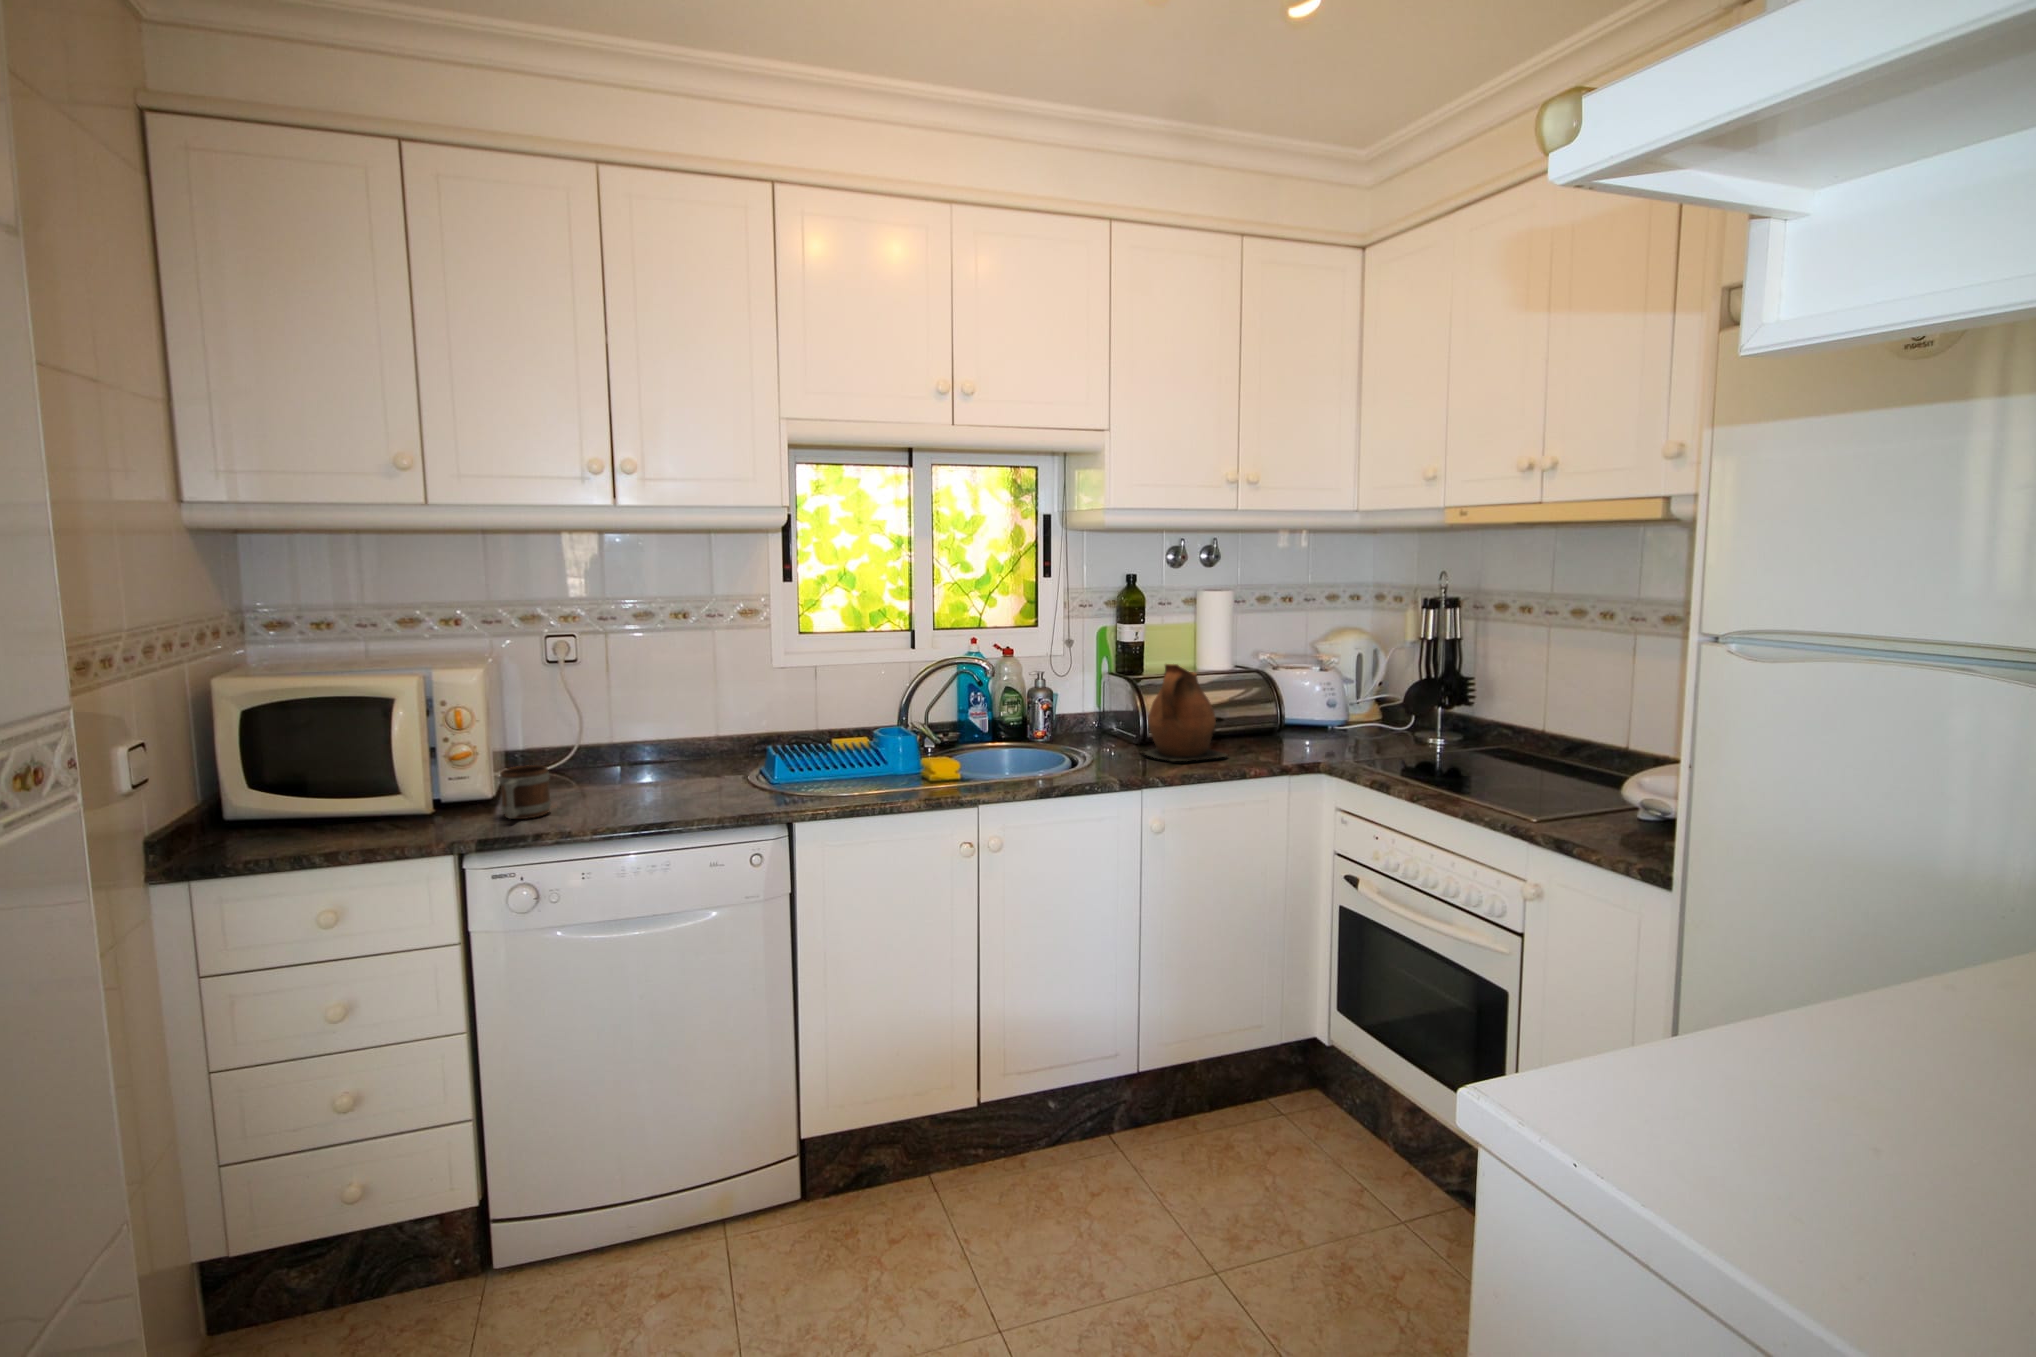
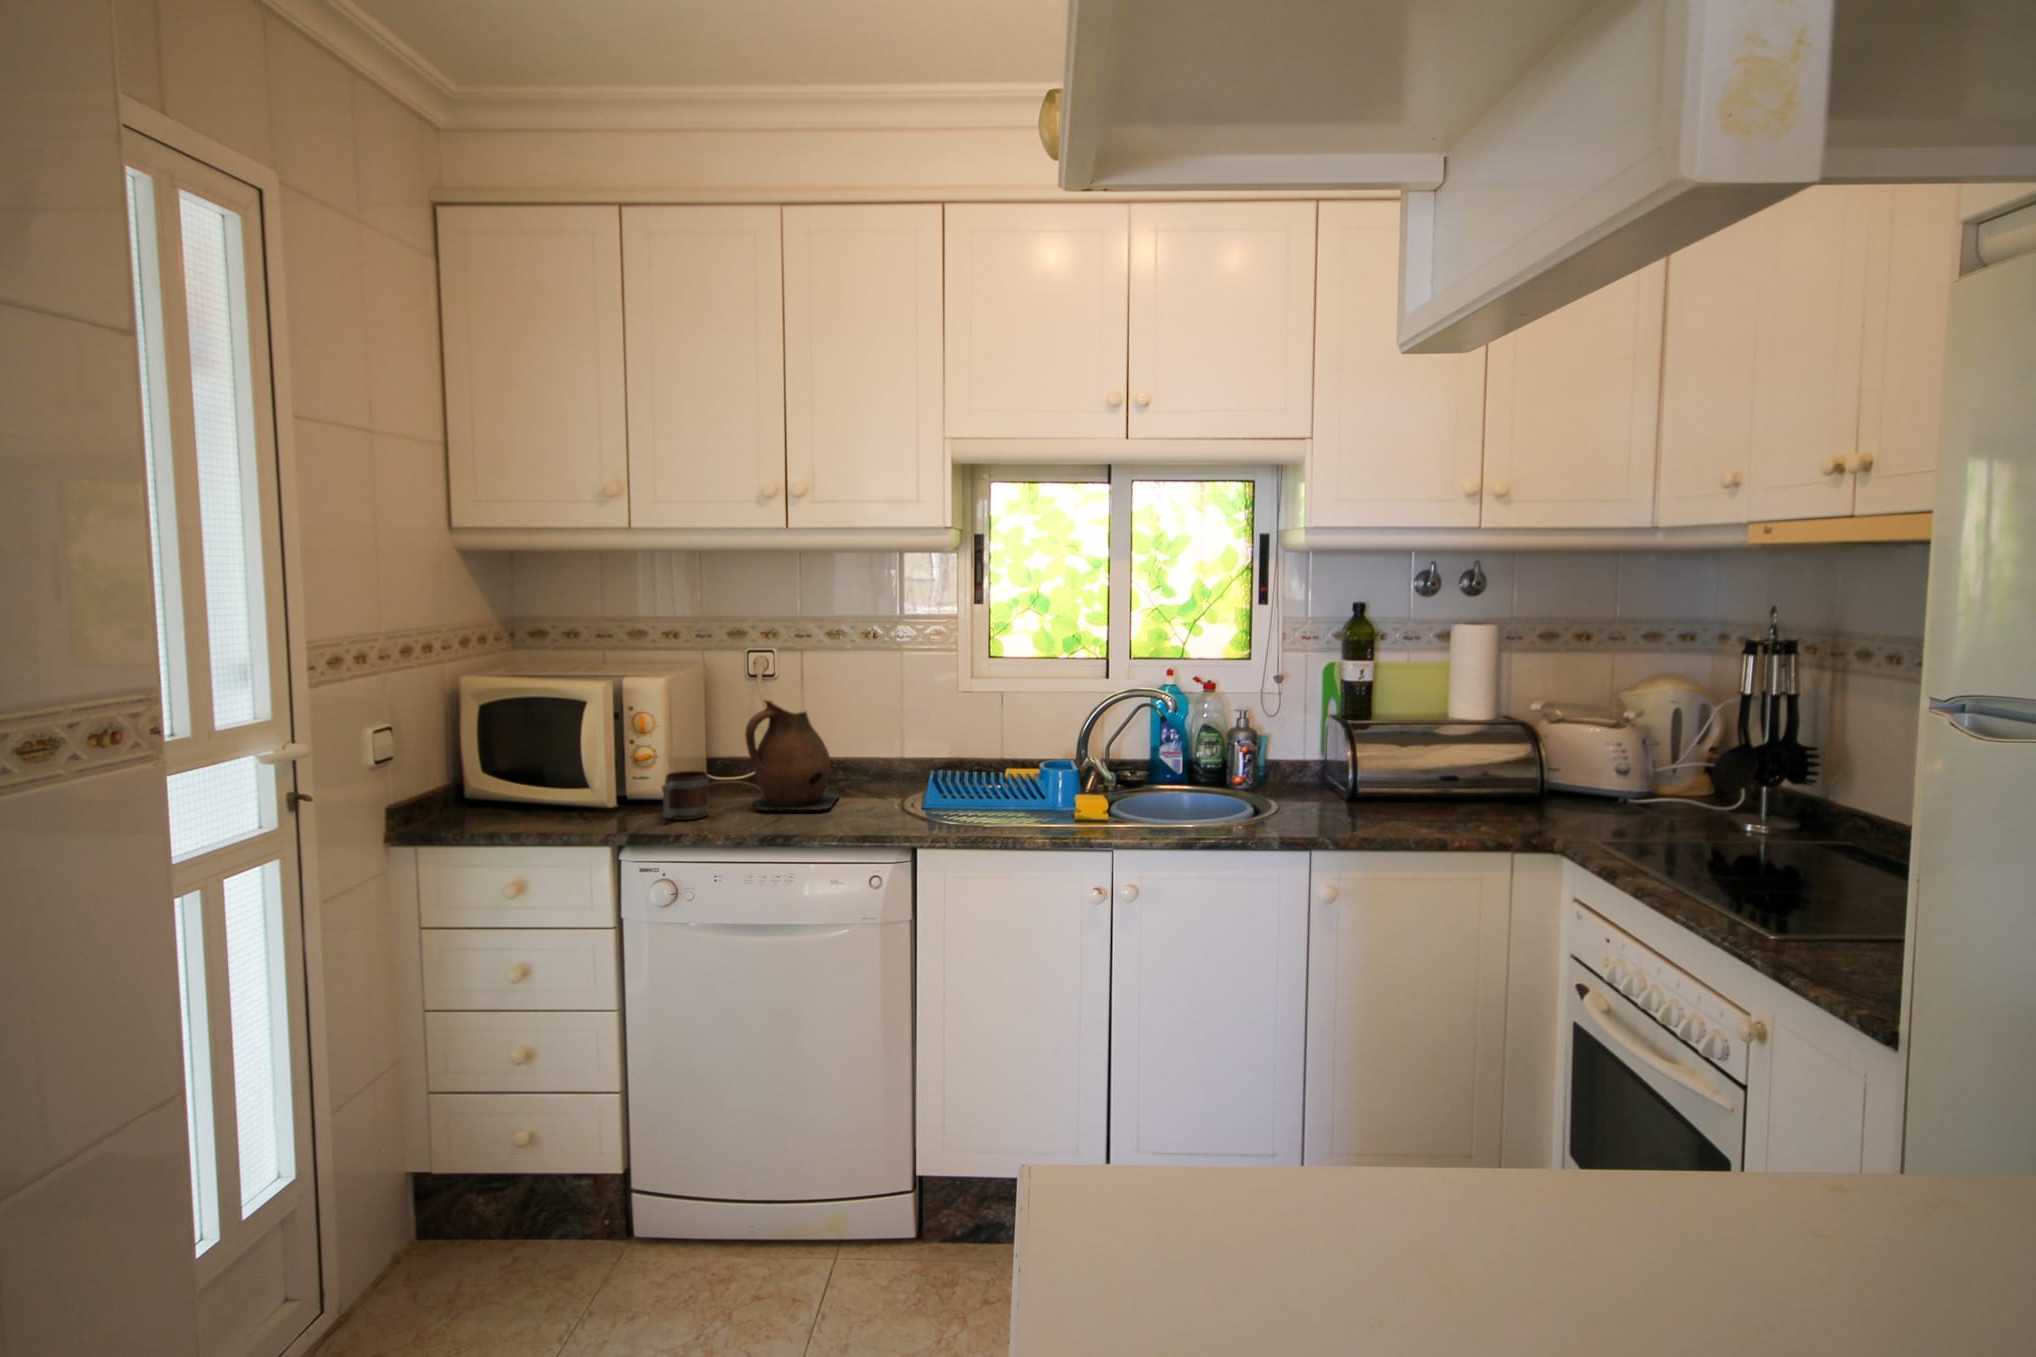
ceramic pitcher: present [1144,664,1227,761] -> present [745,700,839,811]

